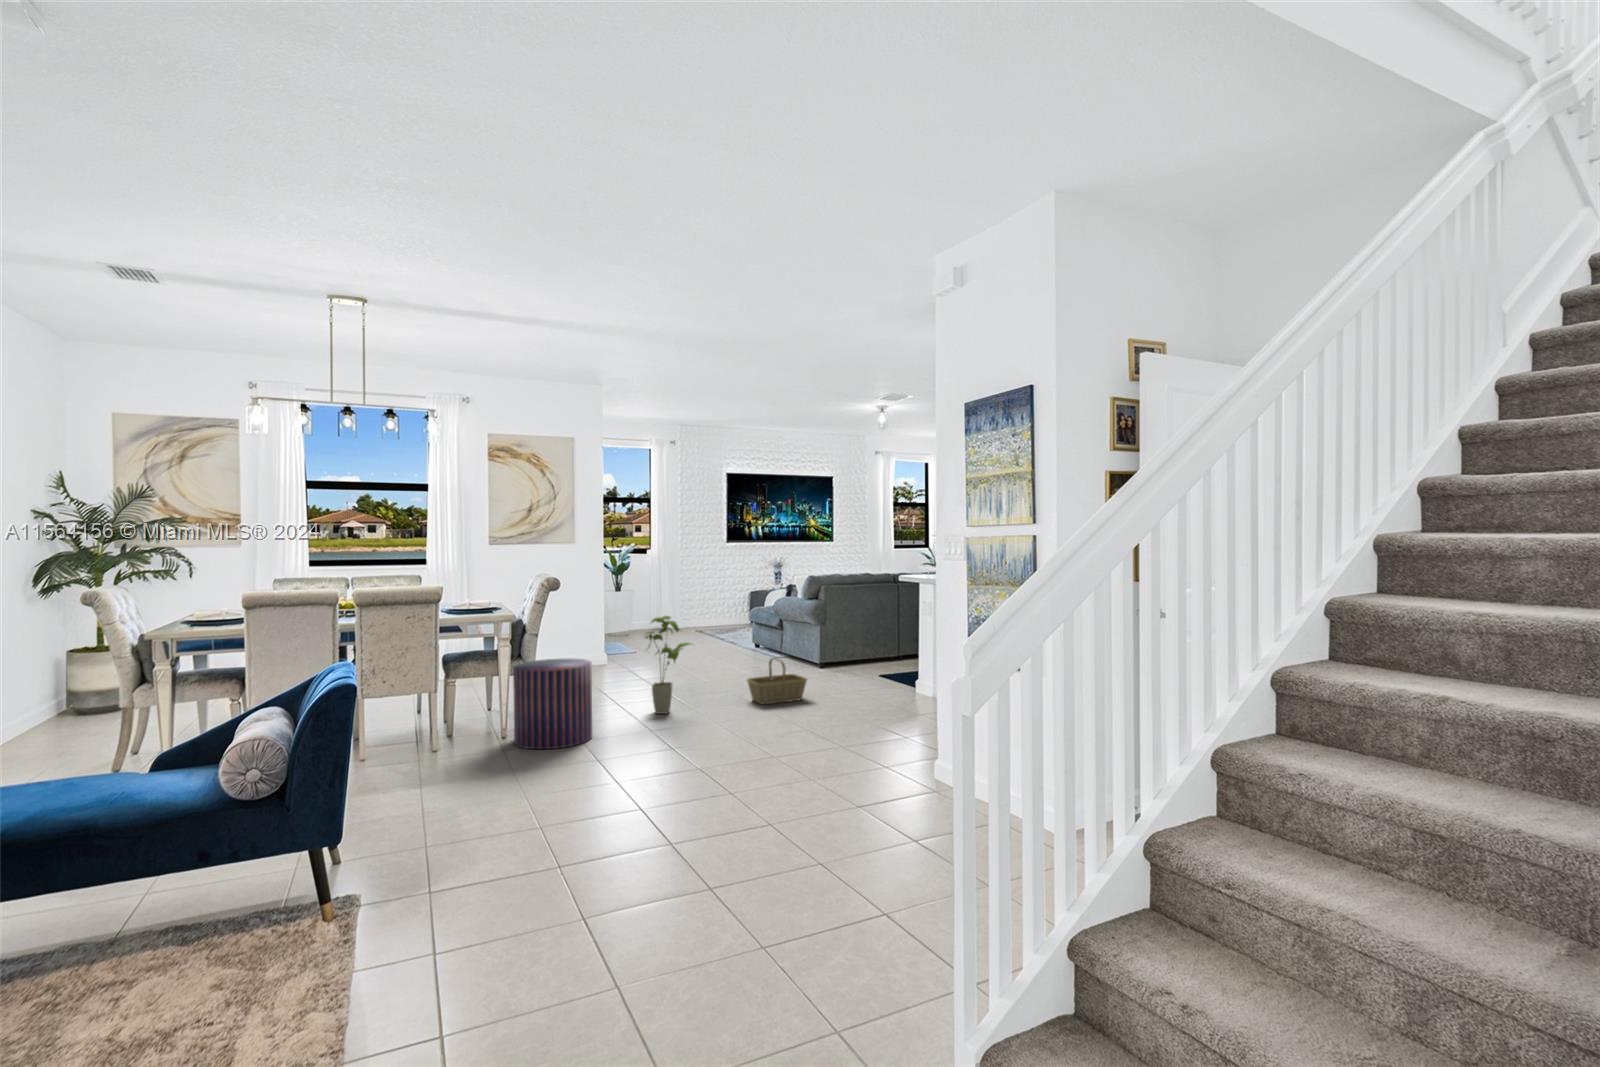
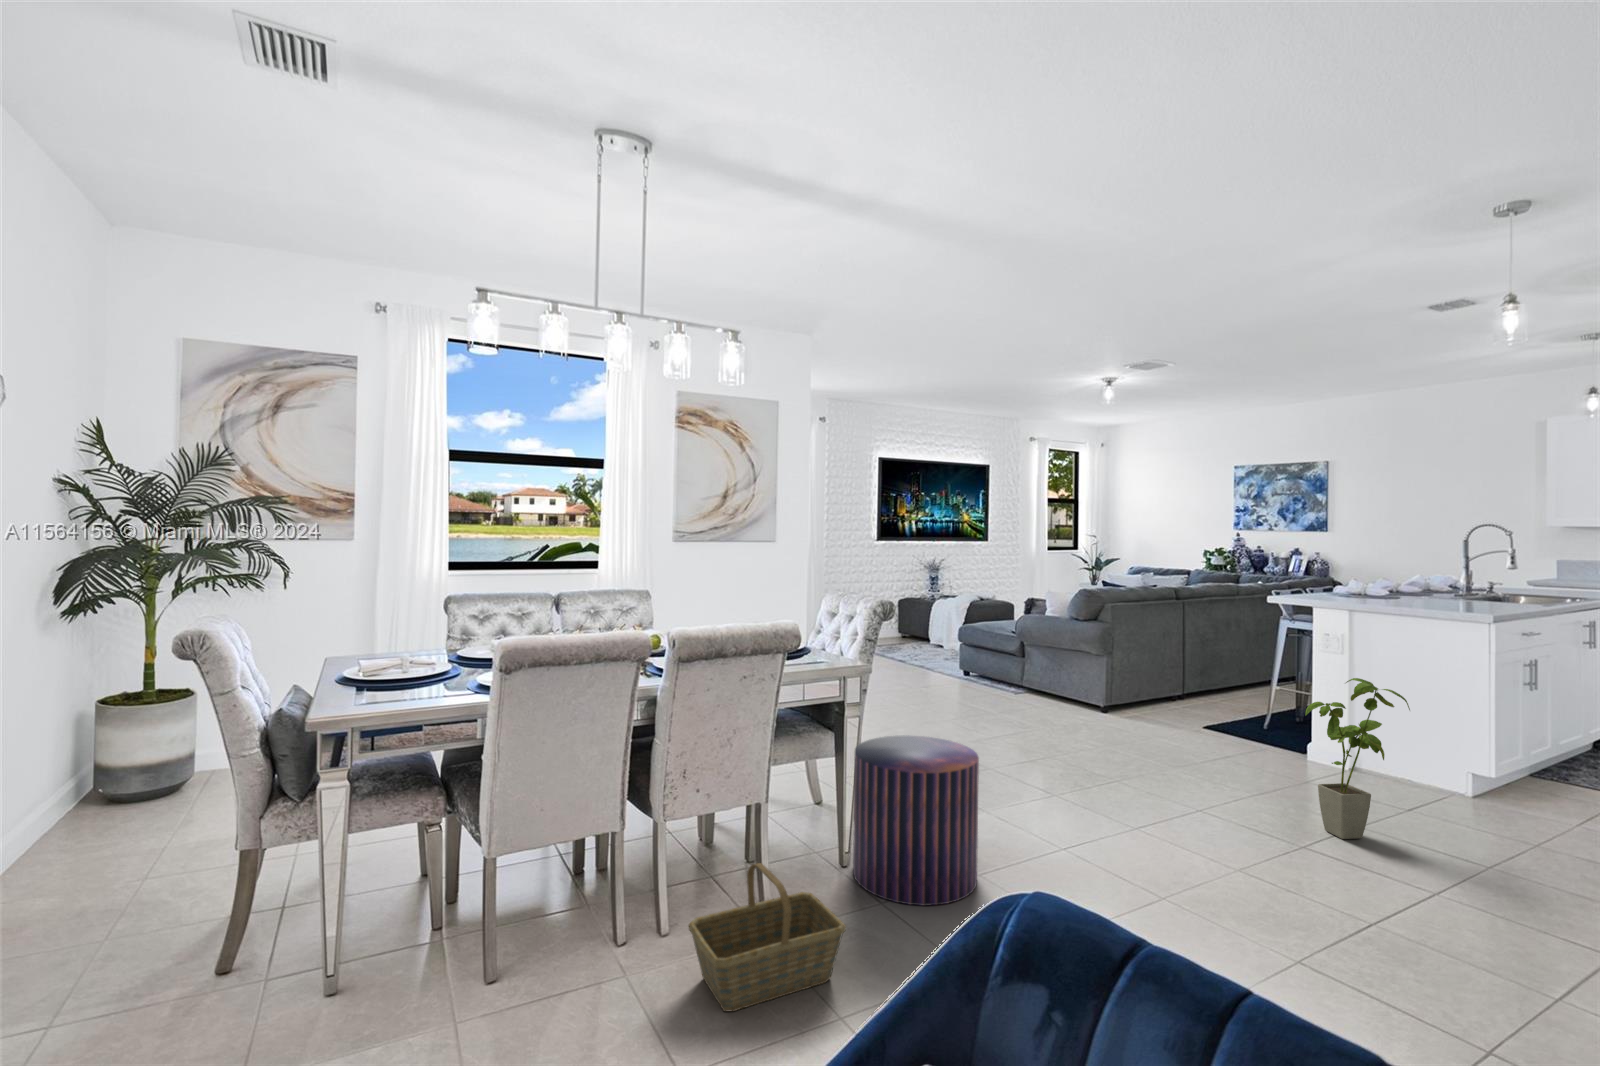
house plant: present [645,616,692,714] -> present [1305,678,1410,839]
basket: present [747,658,807,704] -> present [689,863,846,1011]

